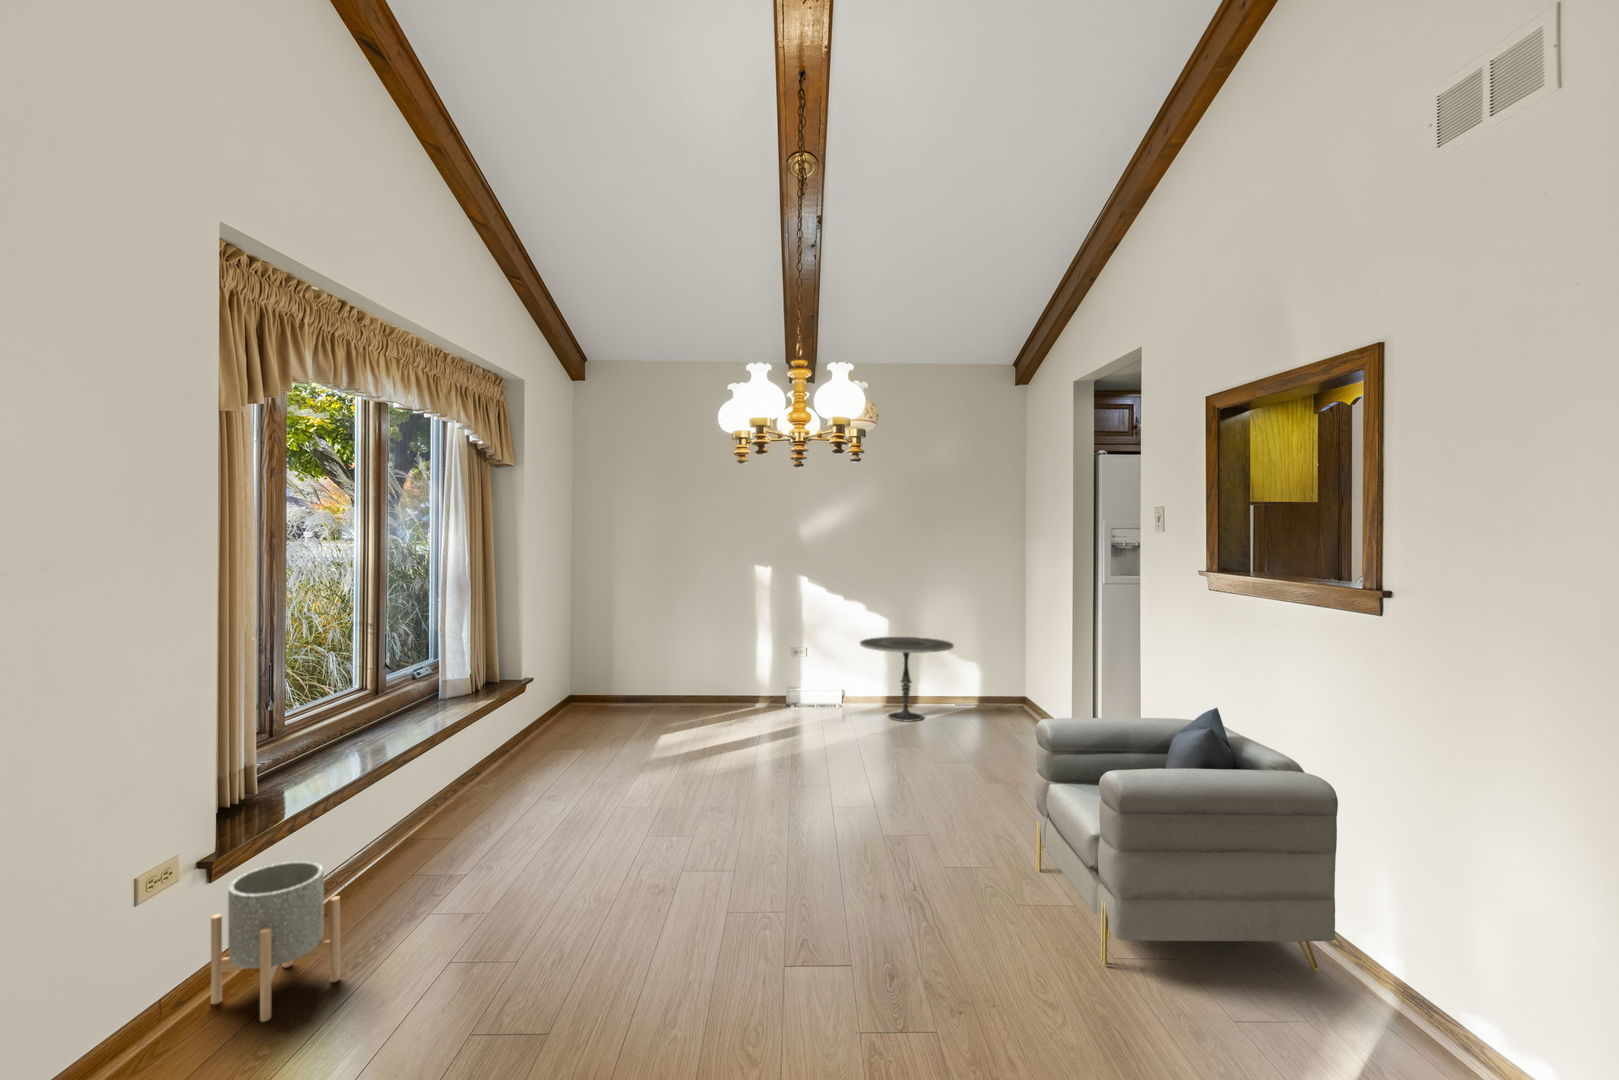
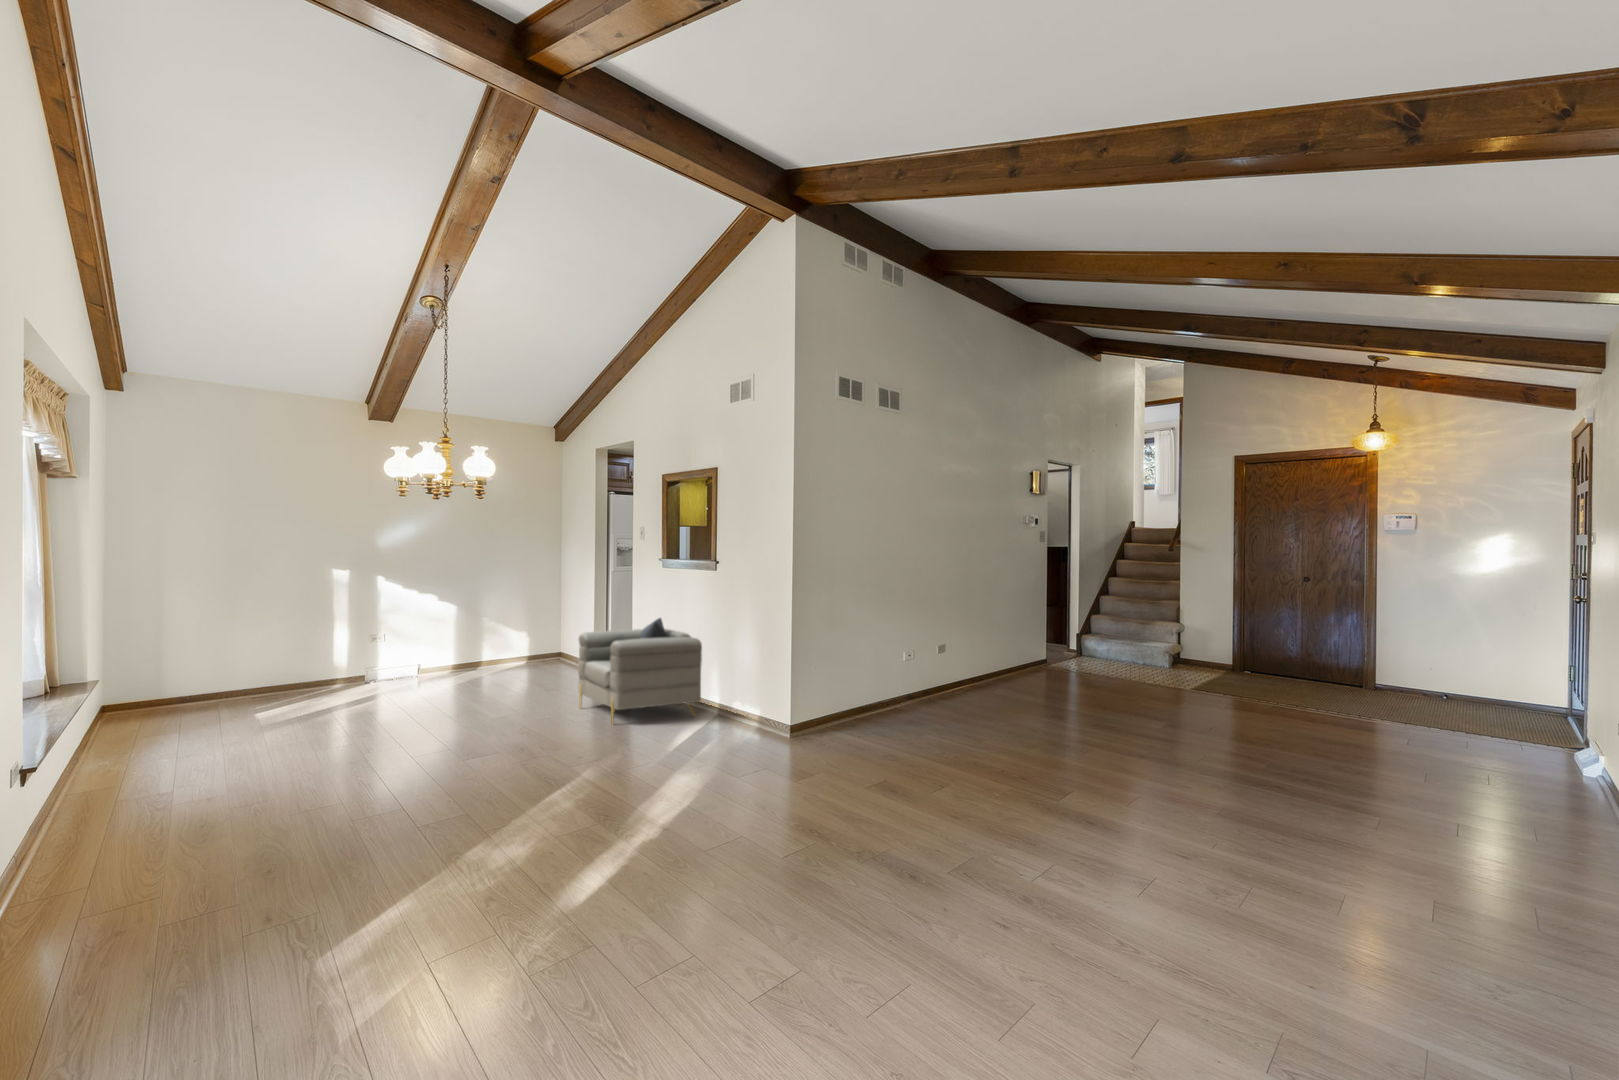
side table: present [860,637,954,722] -> none [444,615,513,670]
planter: present [211,861,340,1022] -> none [148,714,218,787]

